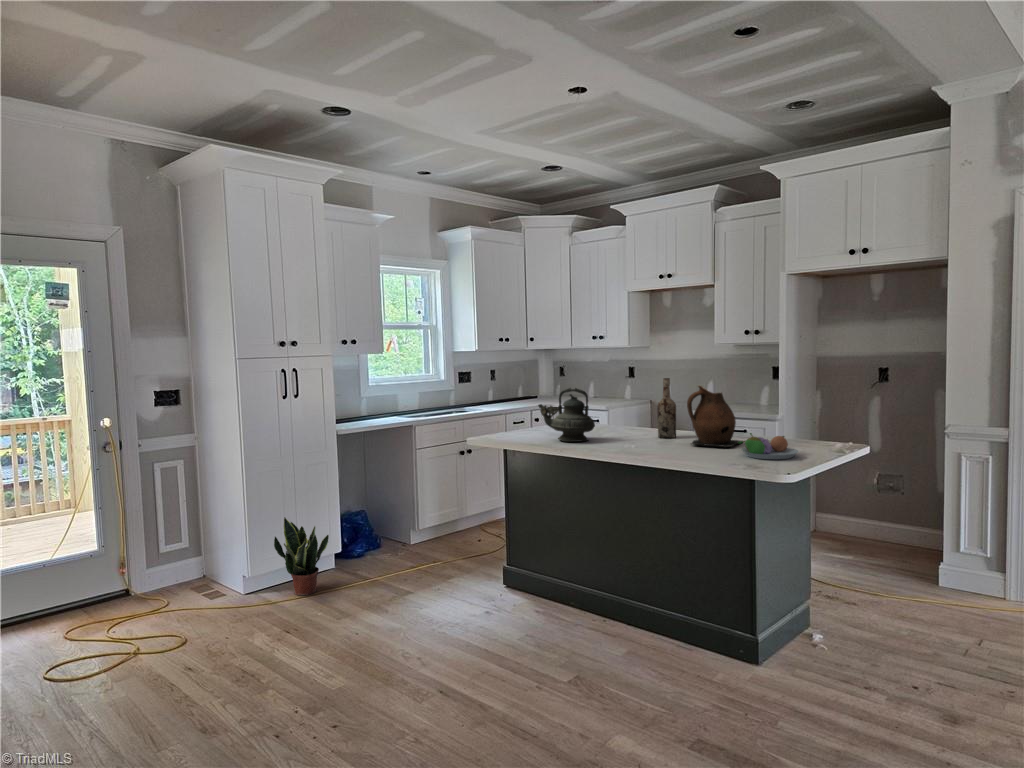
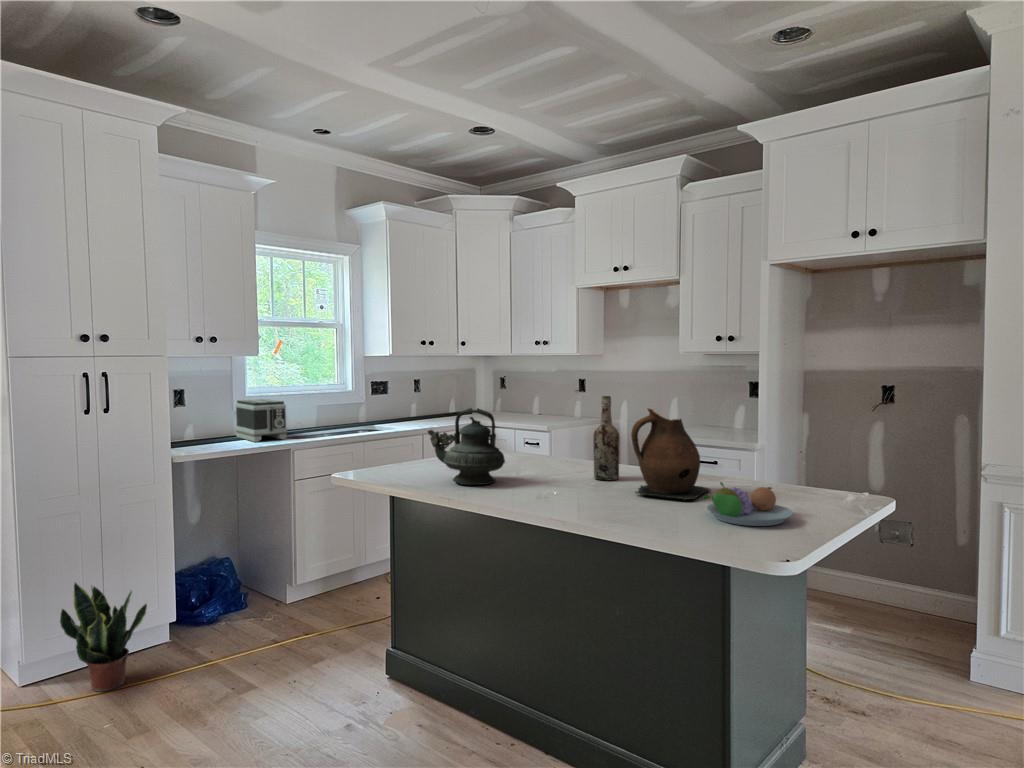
toaster: none [364,387,407,420] -> present [236,399,287,442]

